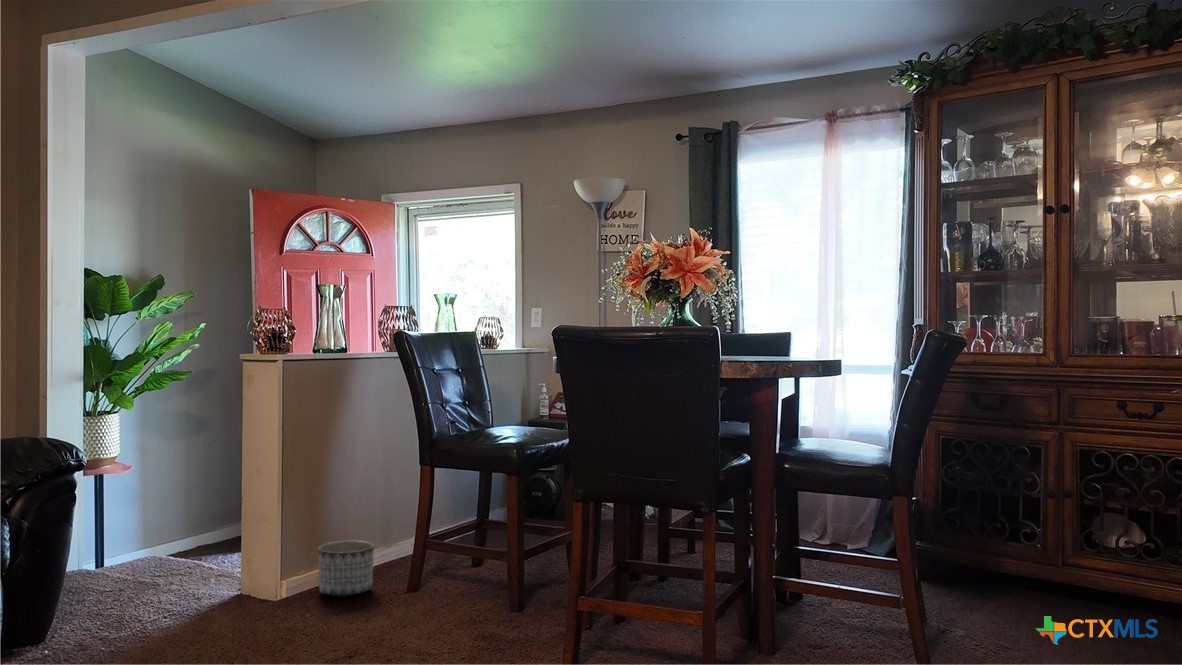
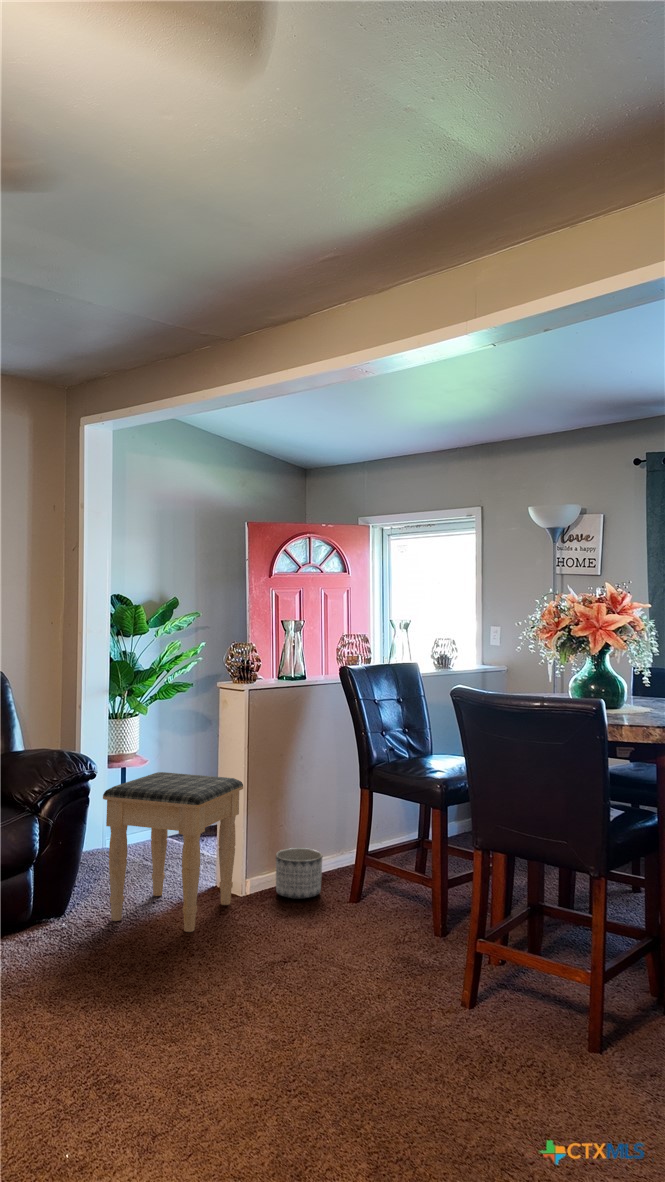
footstool: none [98,462,280,643] -> present [103,772,243,932]

